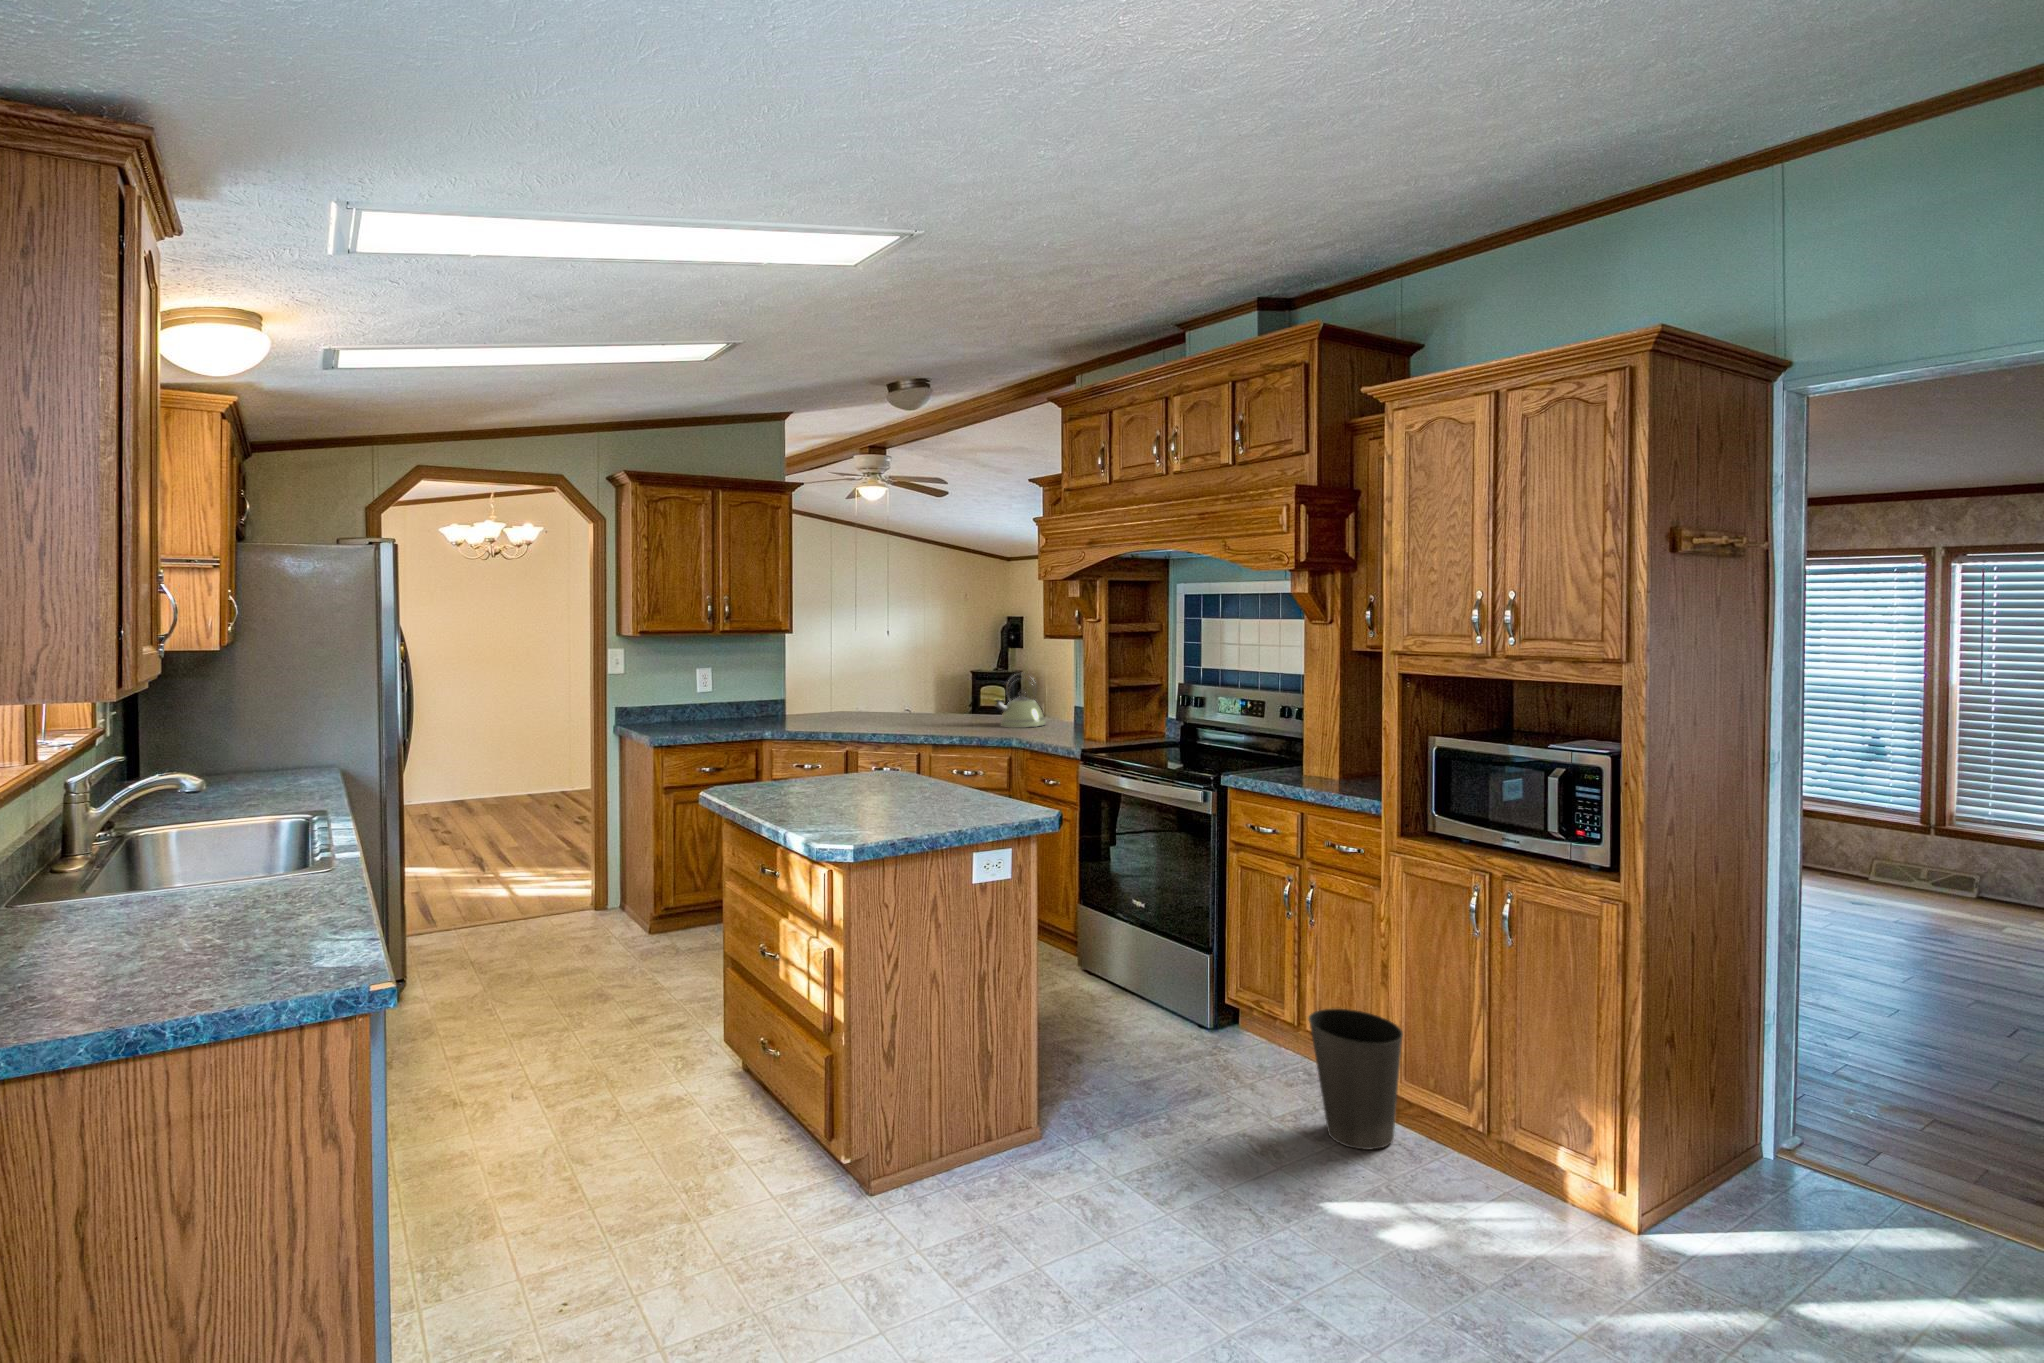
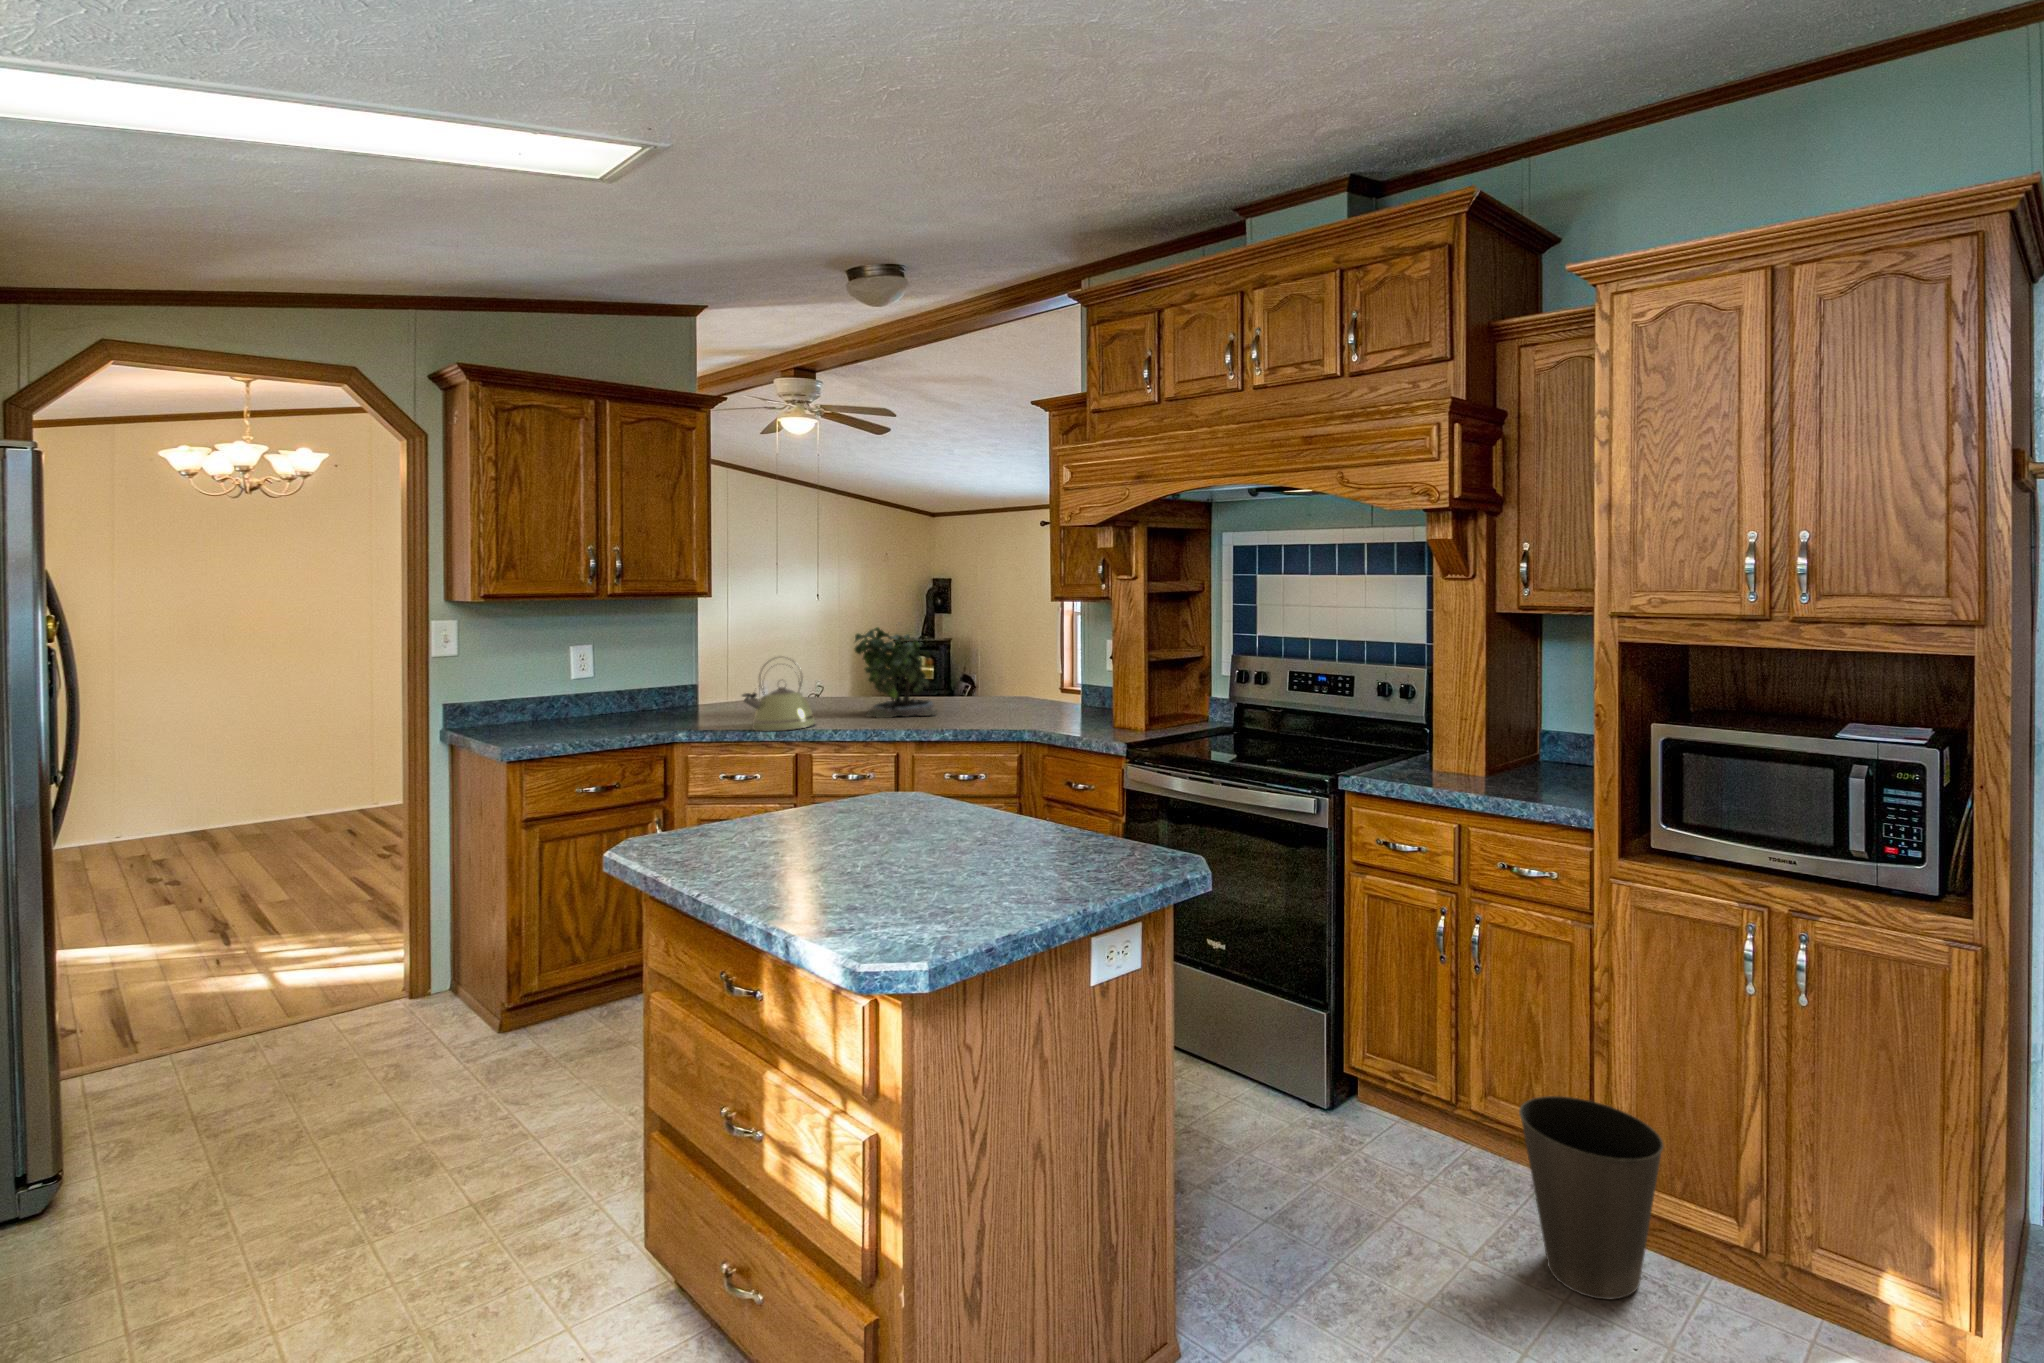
potted plant: none [897,653,962,729] -> present [855,627,936,718]
kettle: present [995,688,1046,728] -> present [742,661,815,731]

